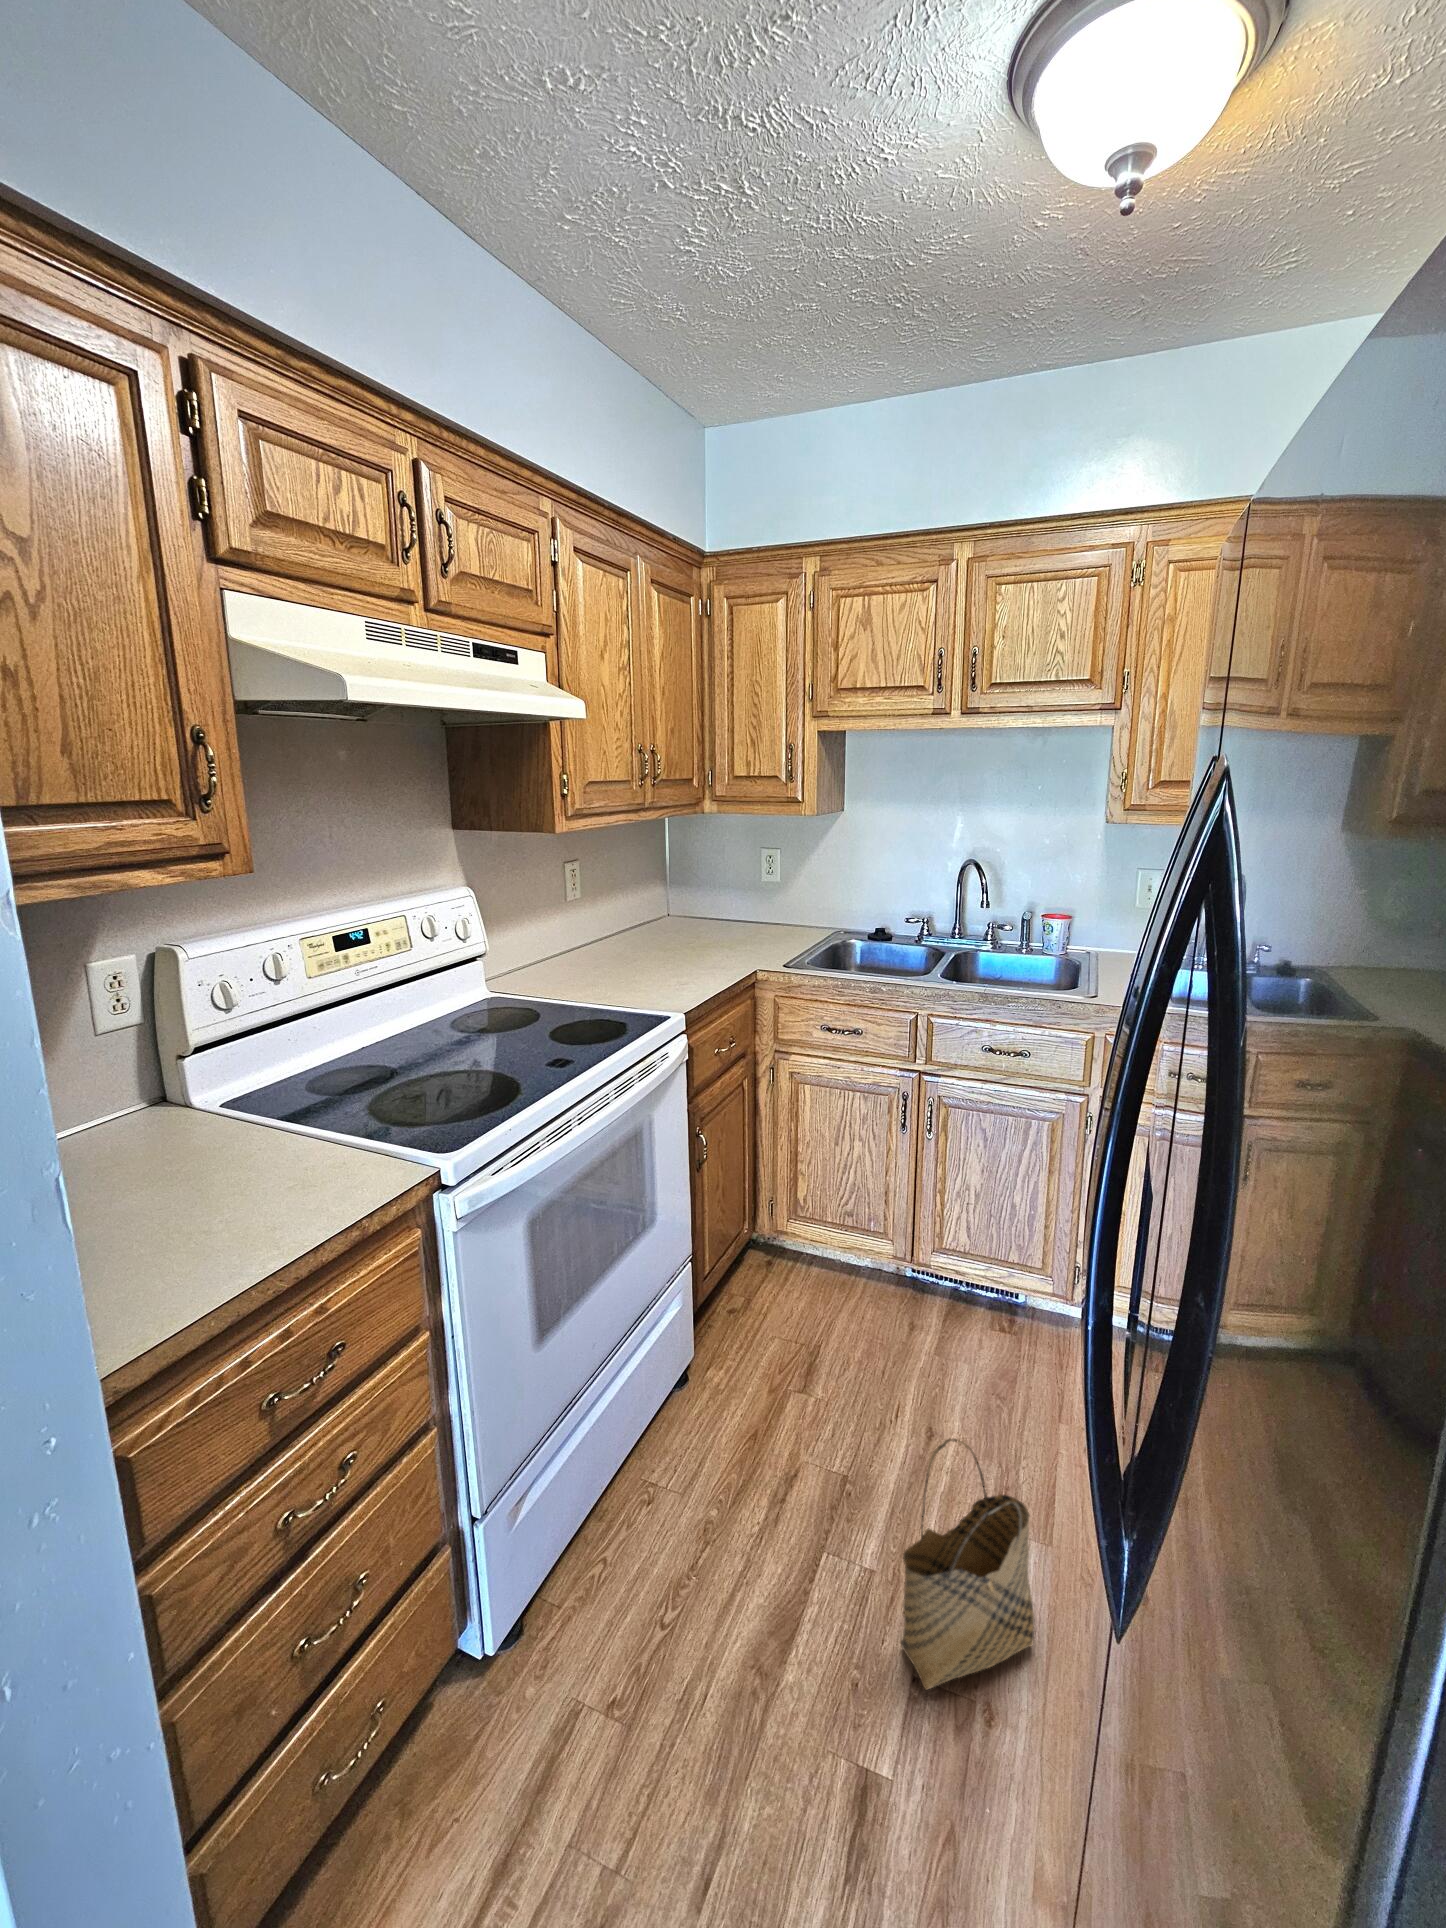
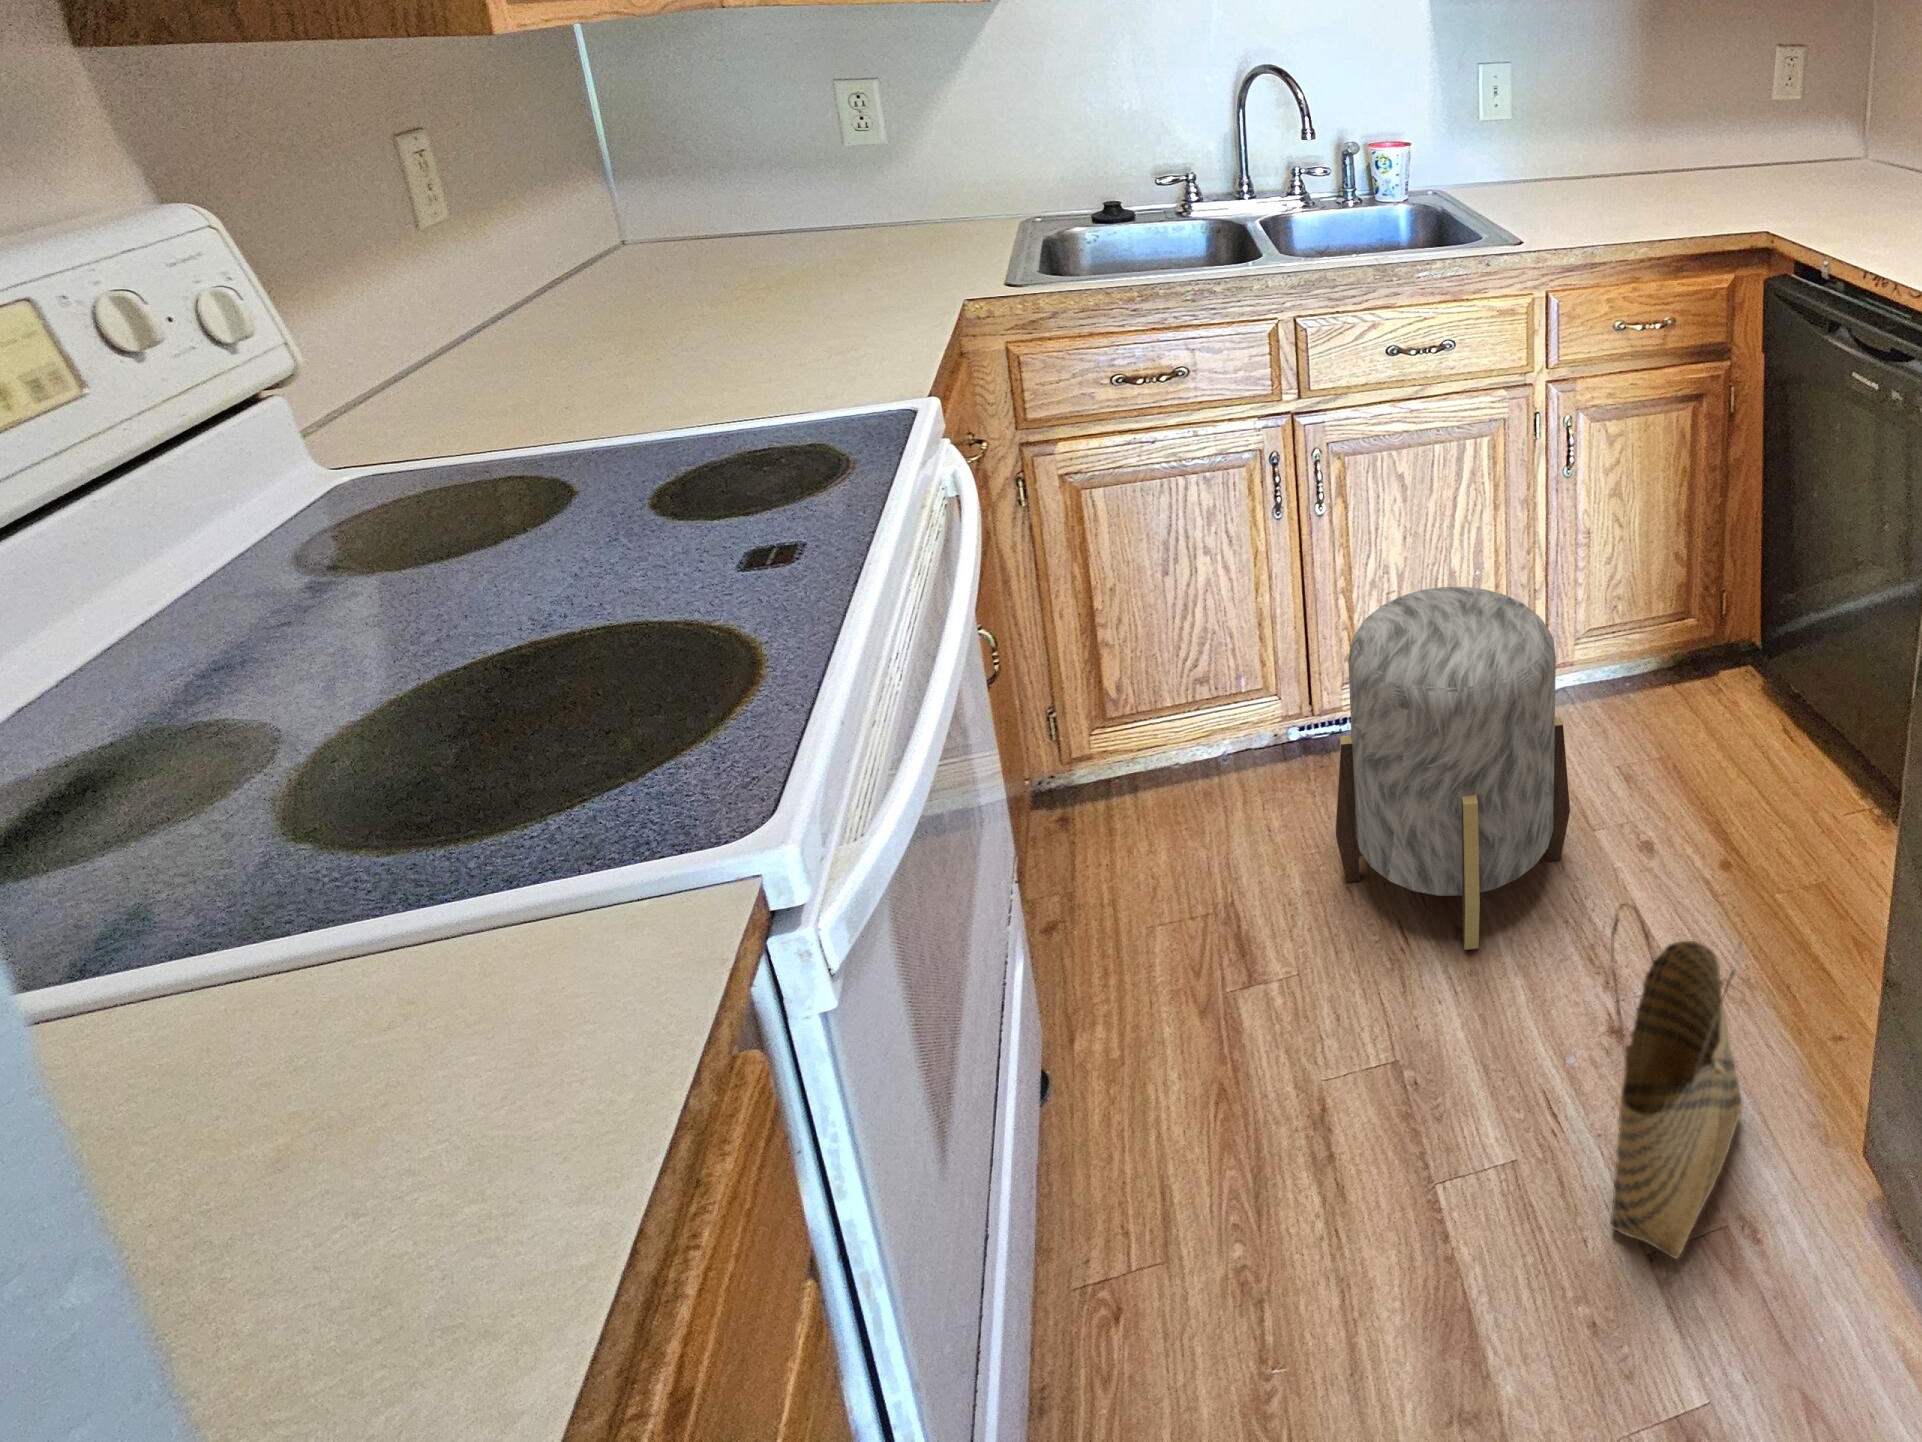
stool: none [880,1204,1035,1447] -> present [1335,587,1570,950]

